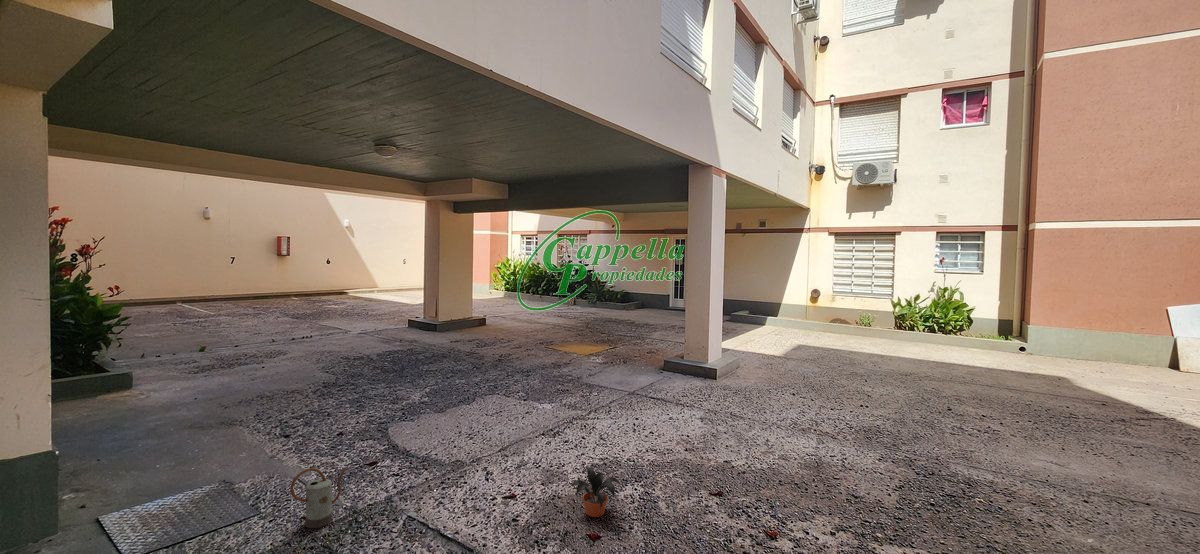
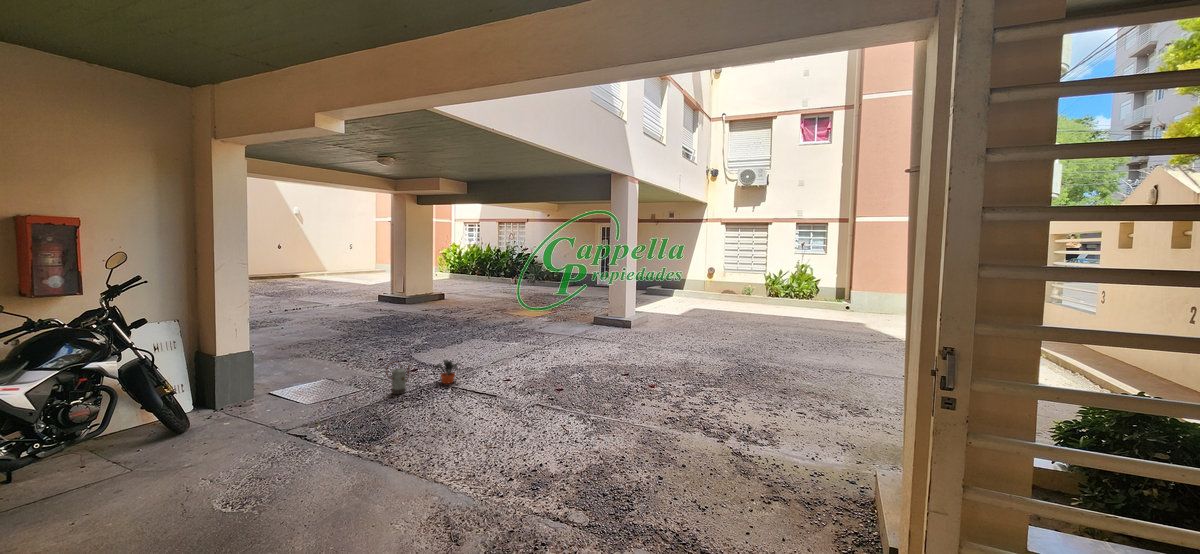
potted plant: present [570,468,619,517] -> present [435,360,461,384]

